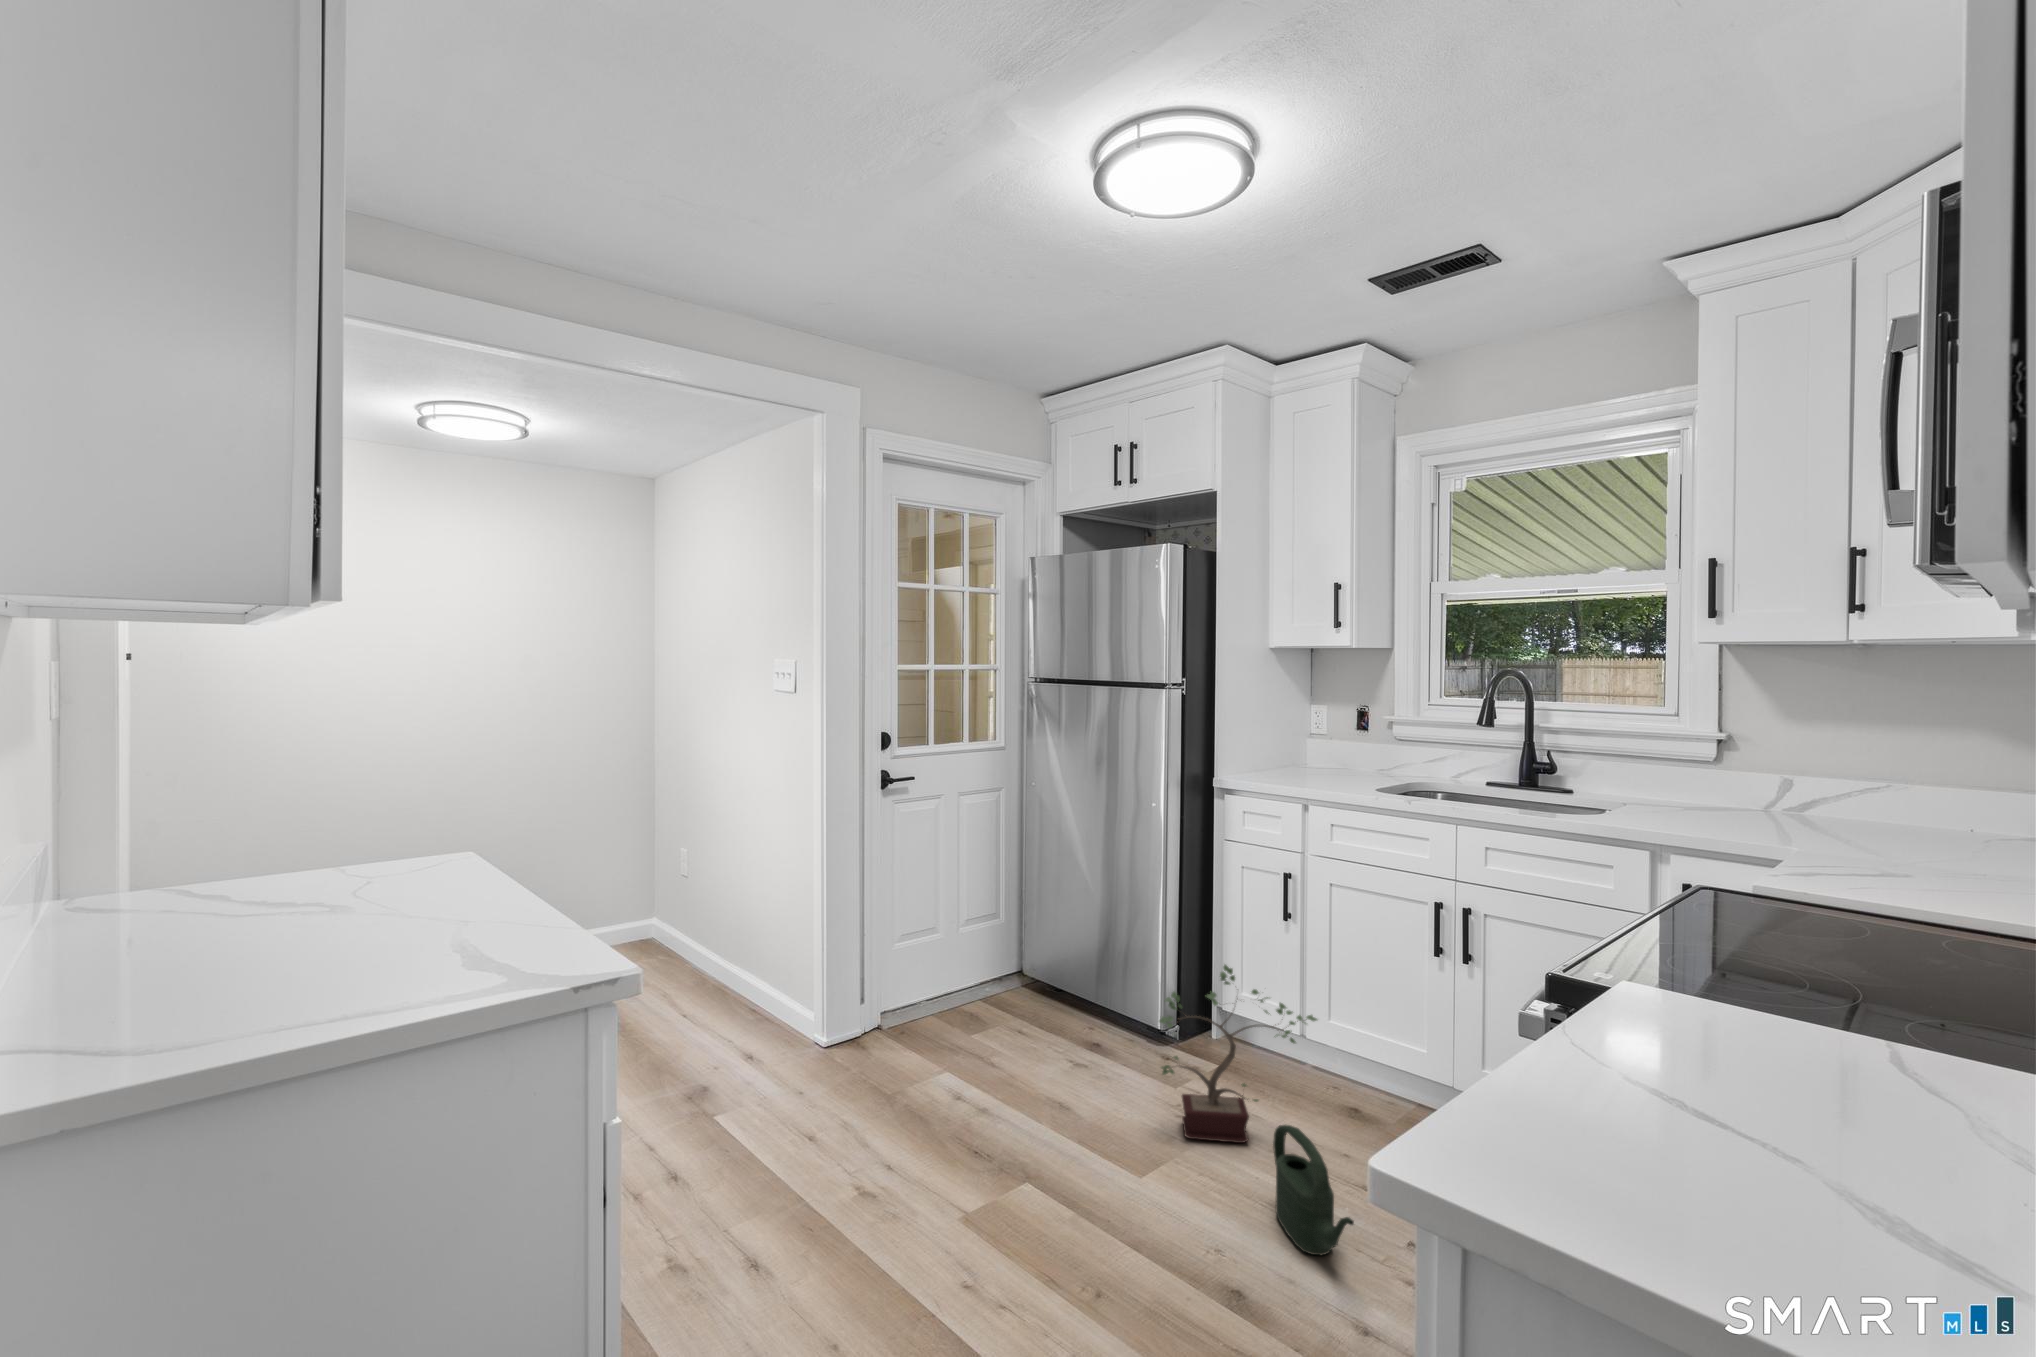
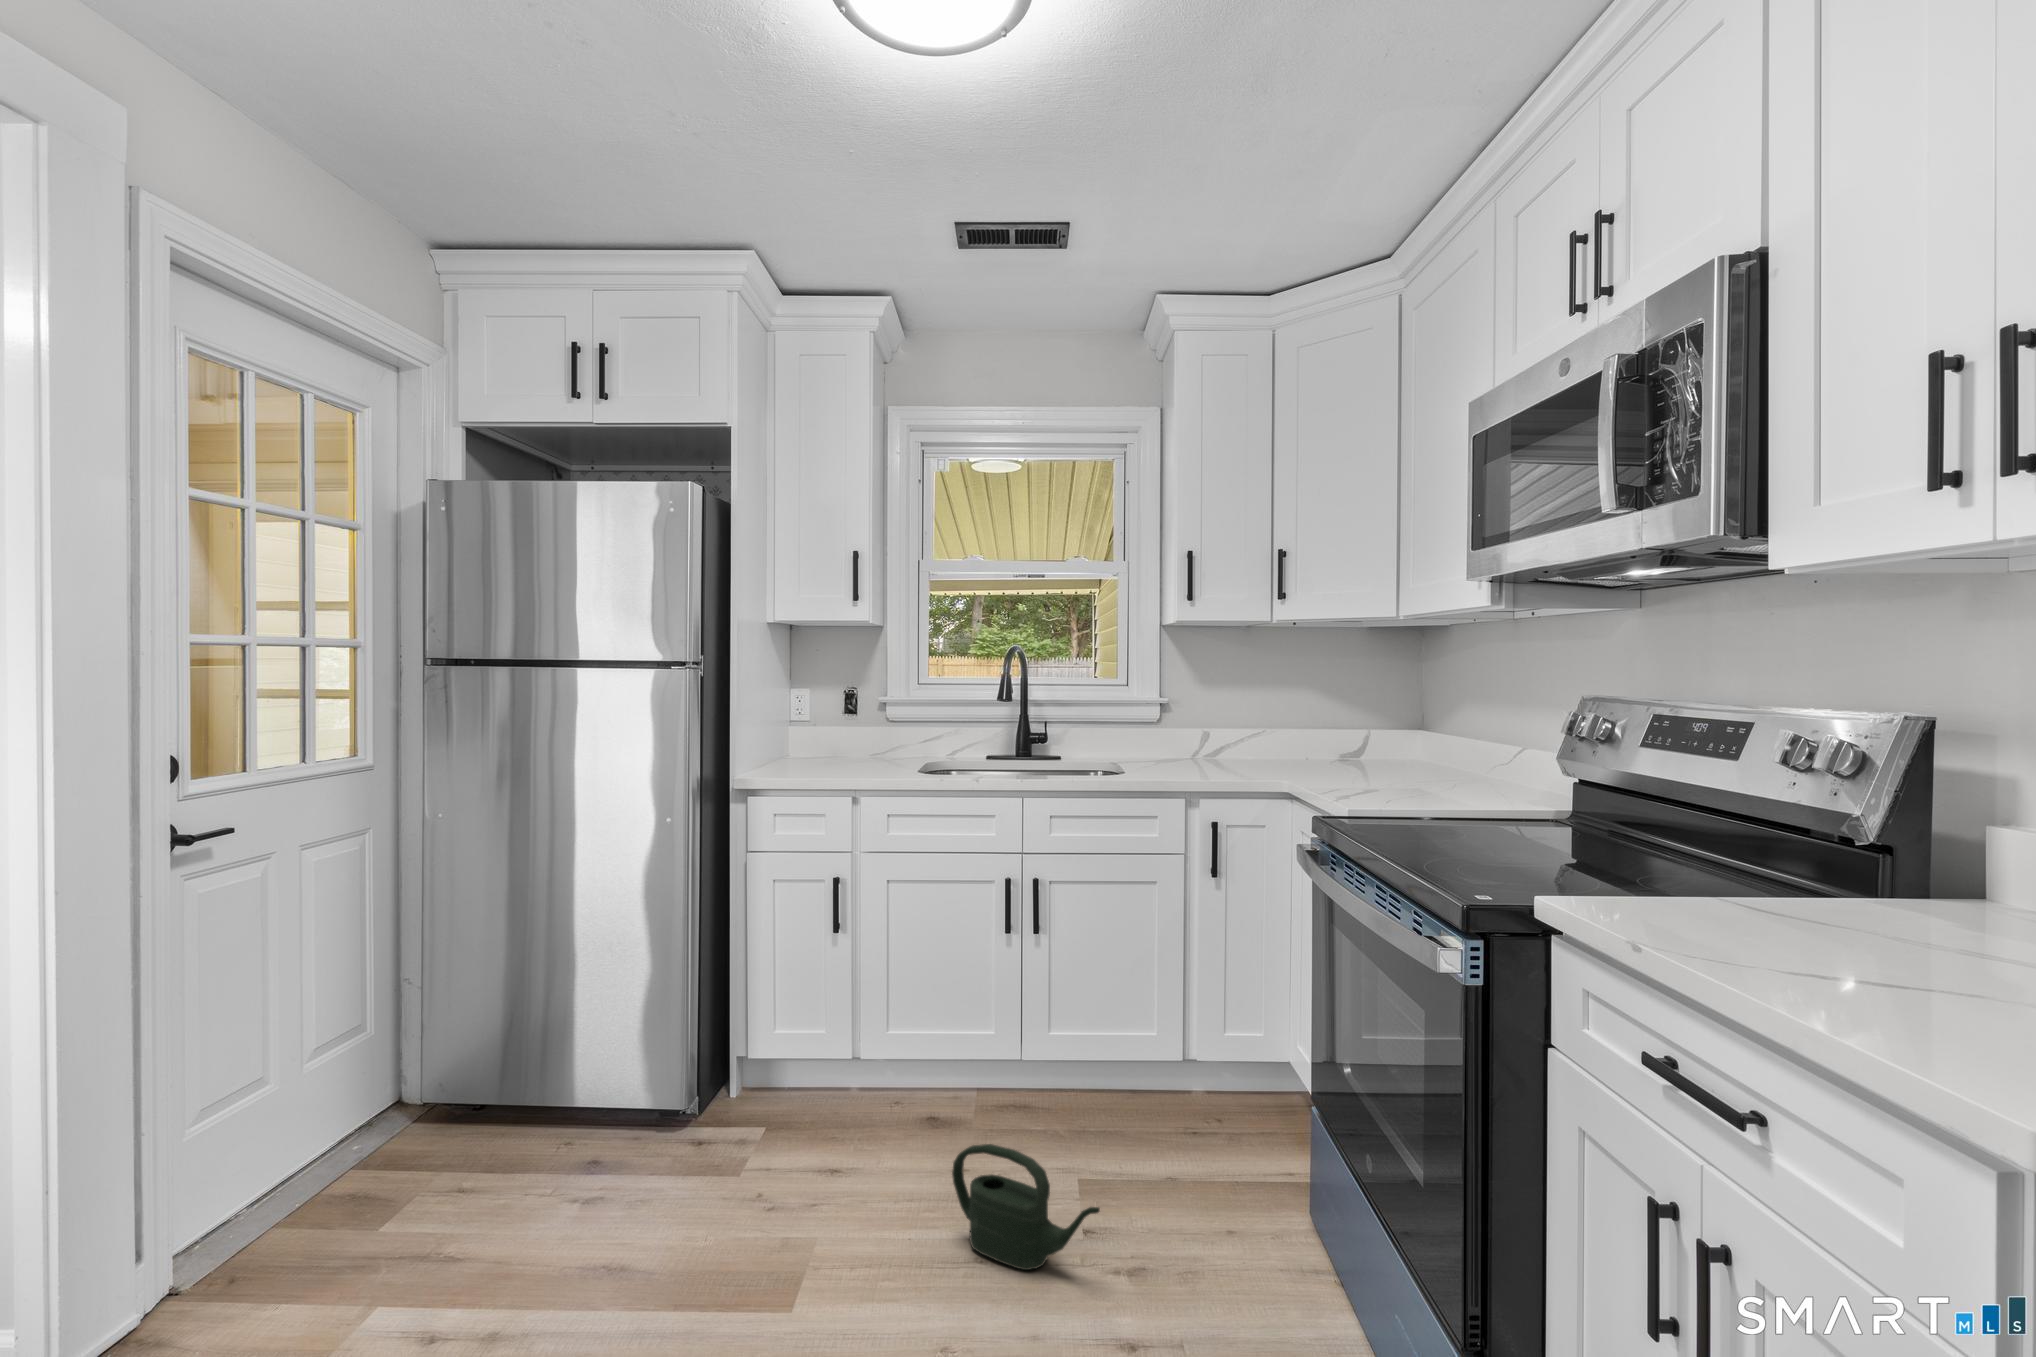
potted plant: present [1159,965,1317,1143] -> none [778,992,948,1217]

